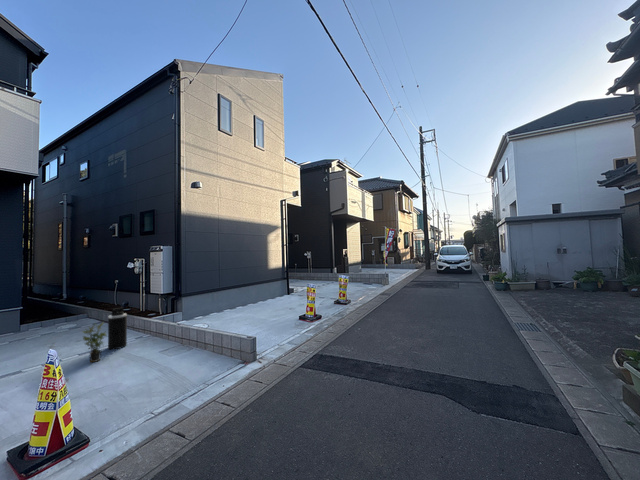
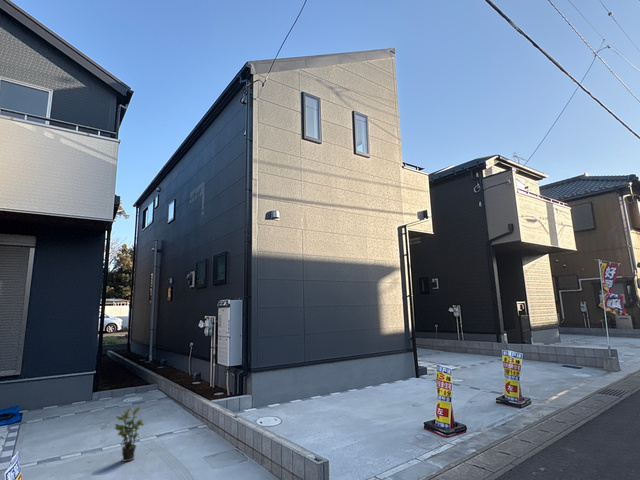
trash can: present [108,307,127,349] -> none [152,385,175,444]

